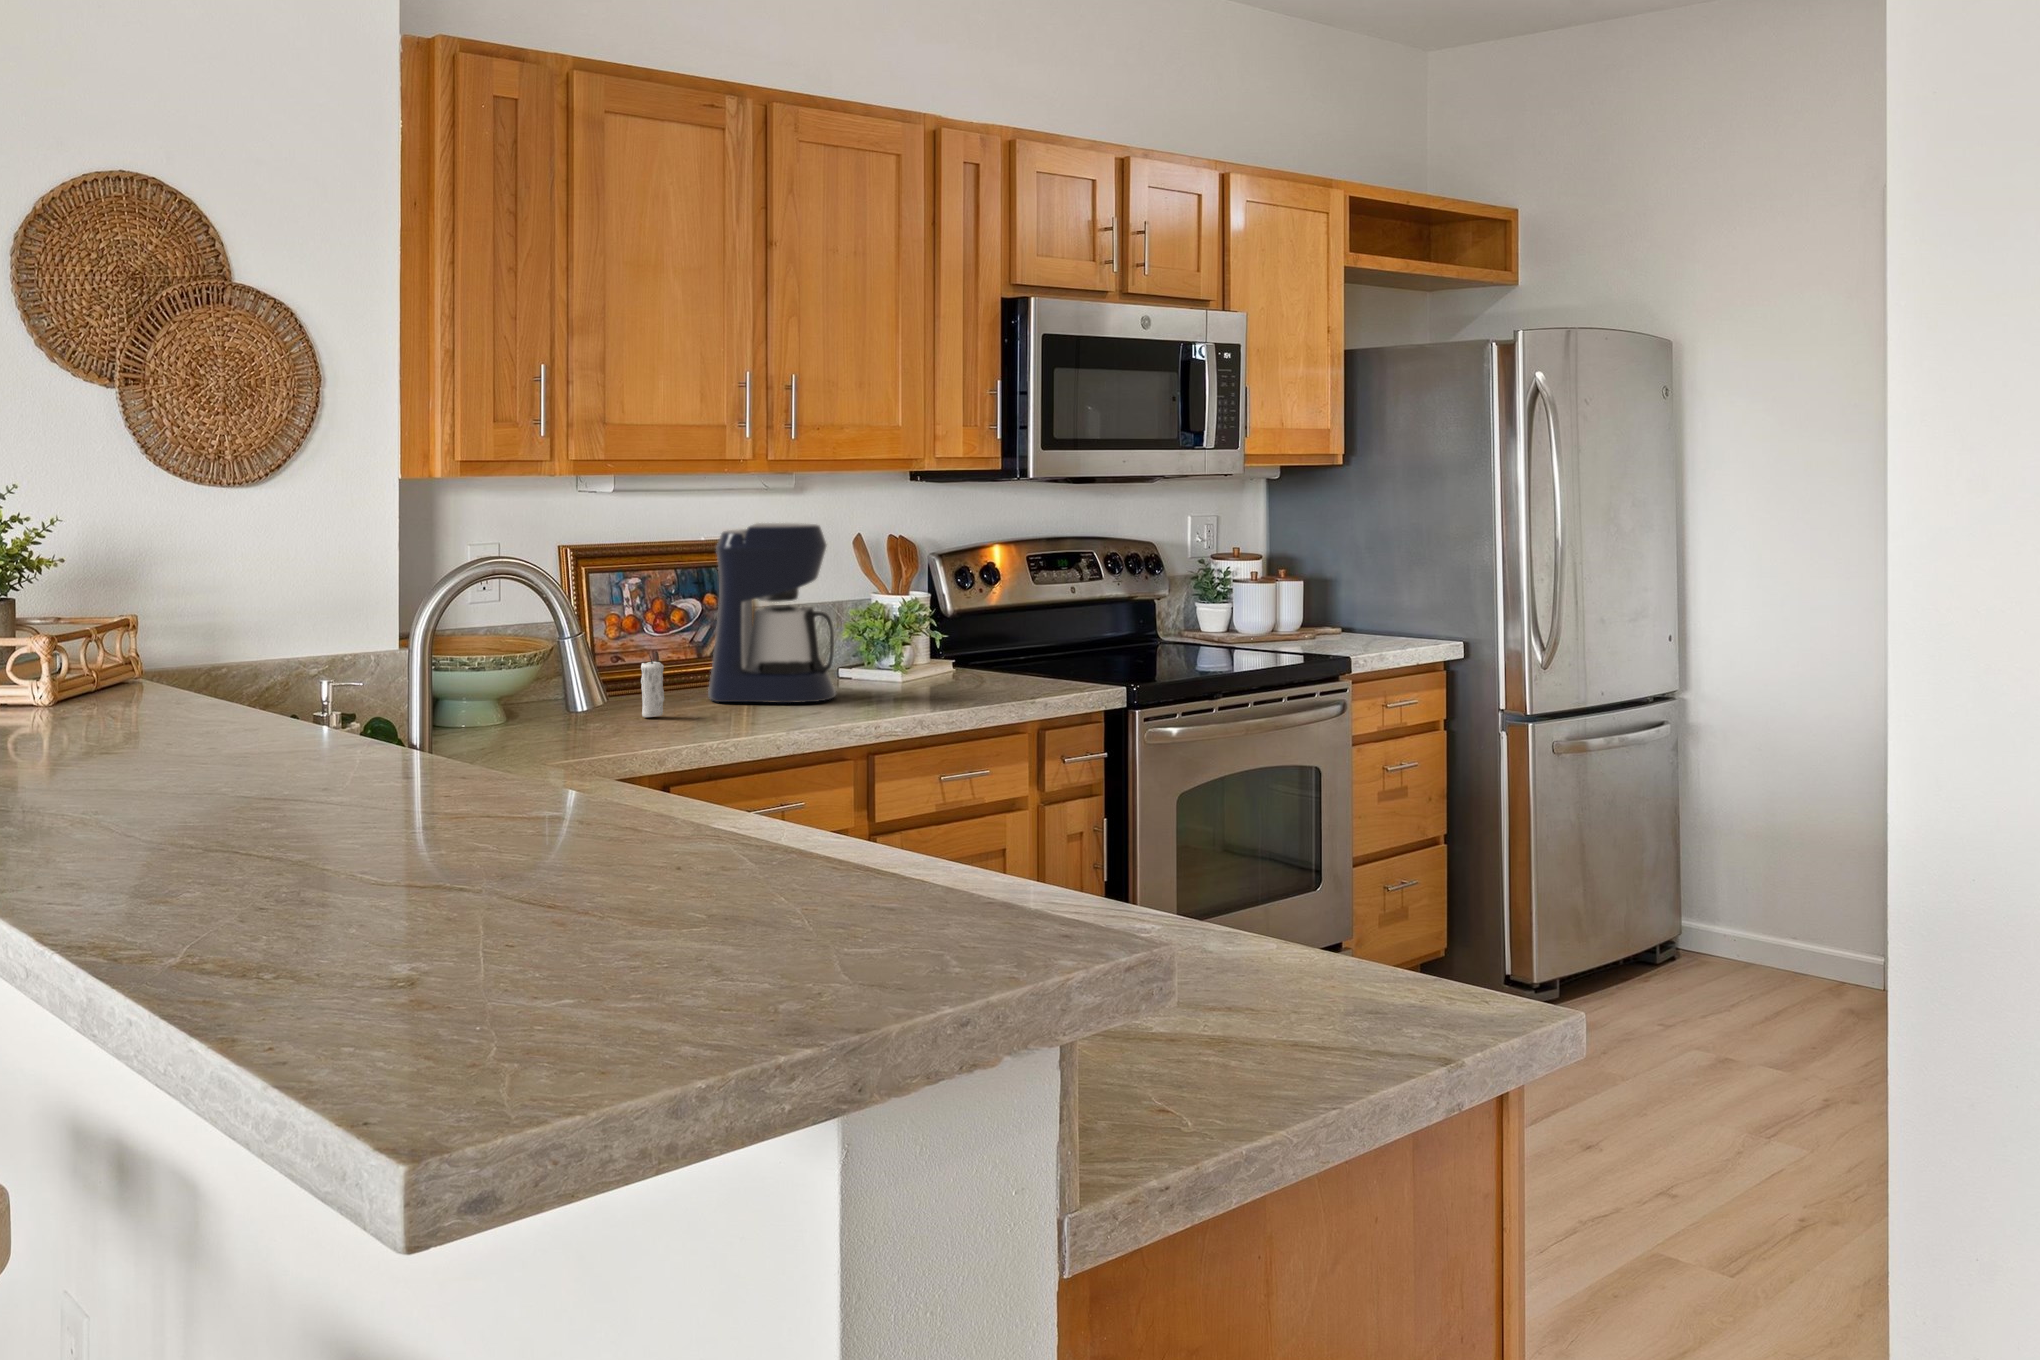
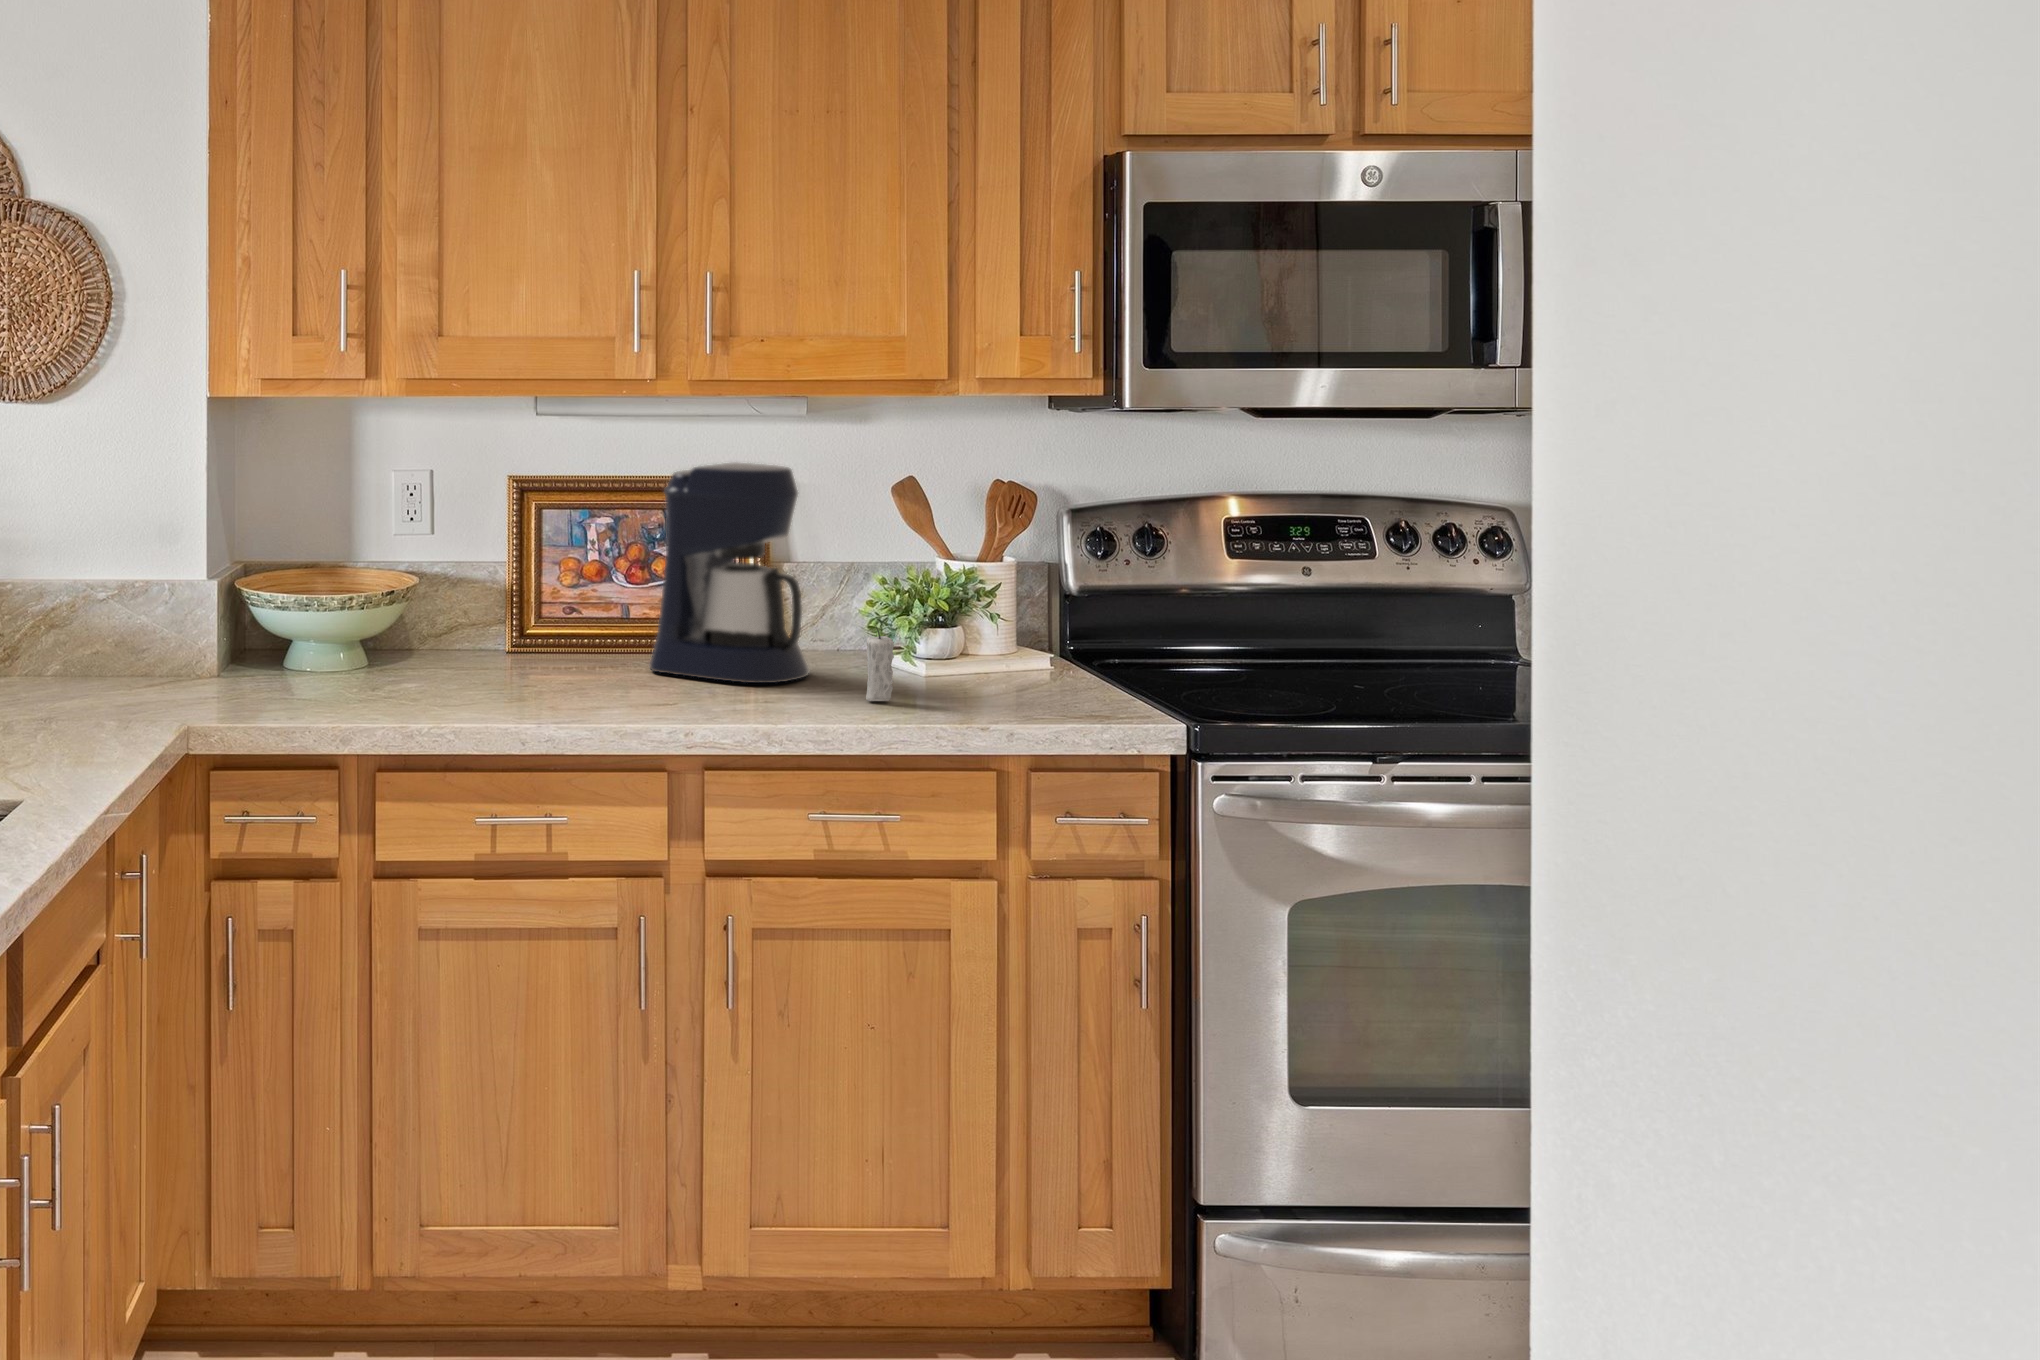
candle: present [641,656,664,717] -> present [866,627,894,701]

